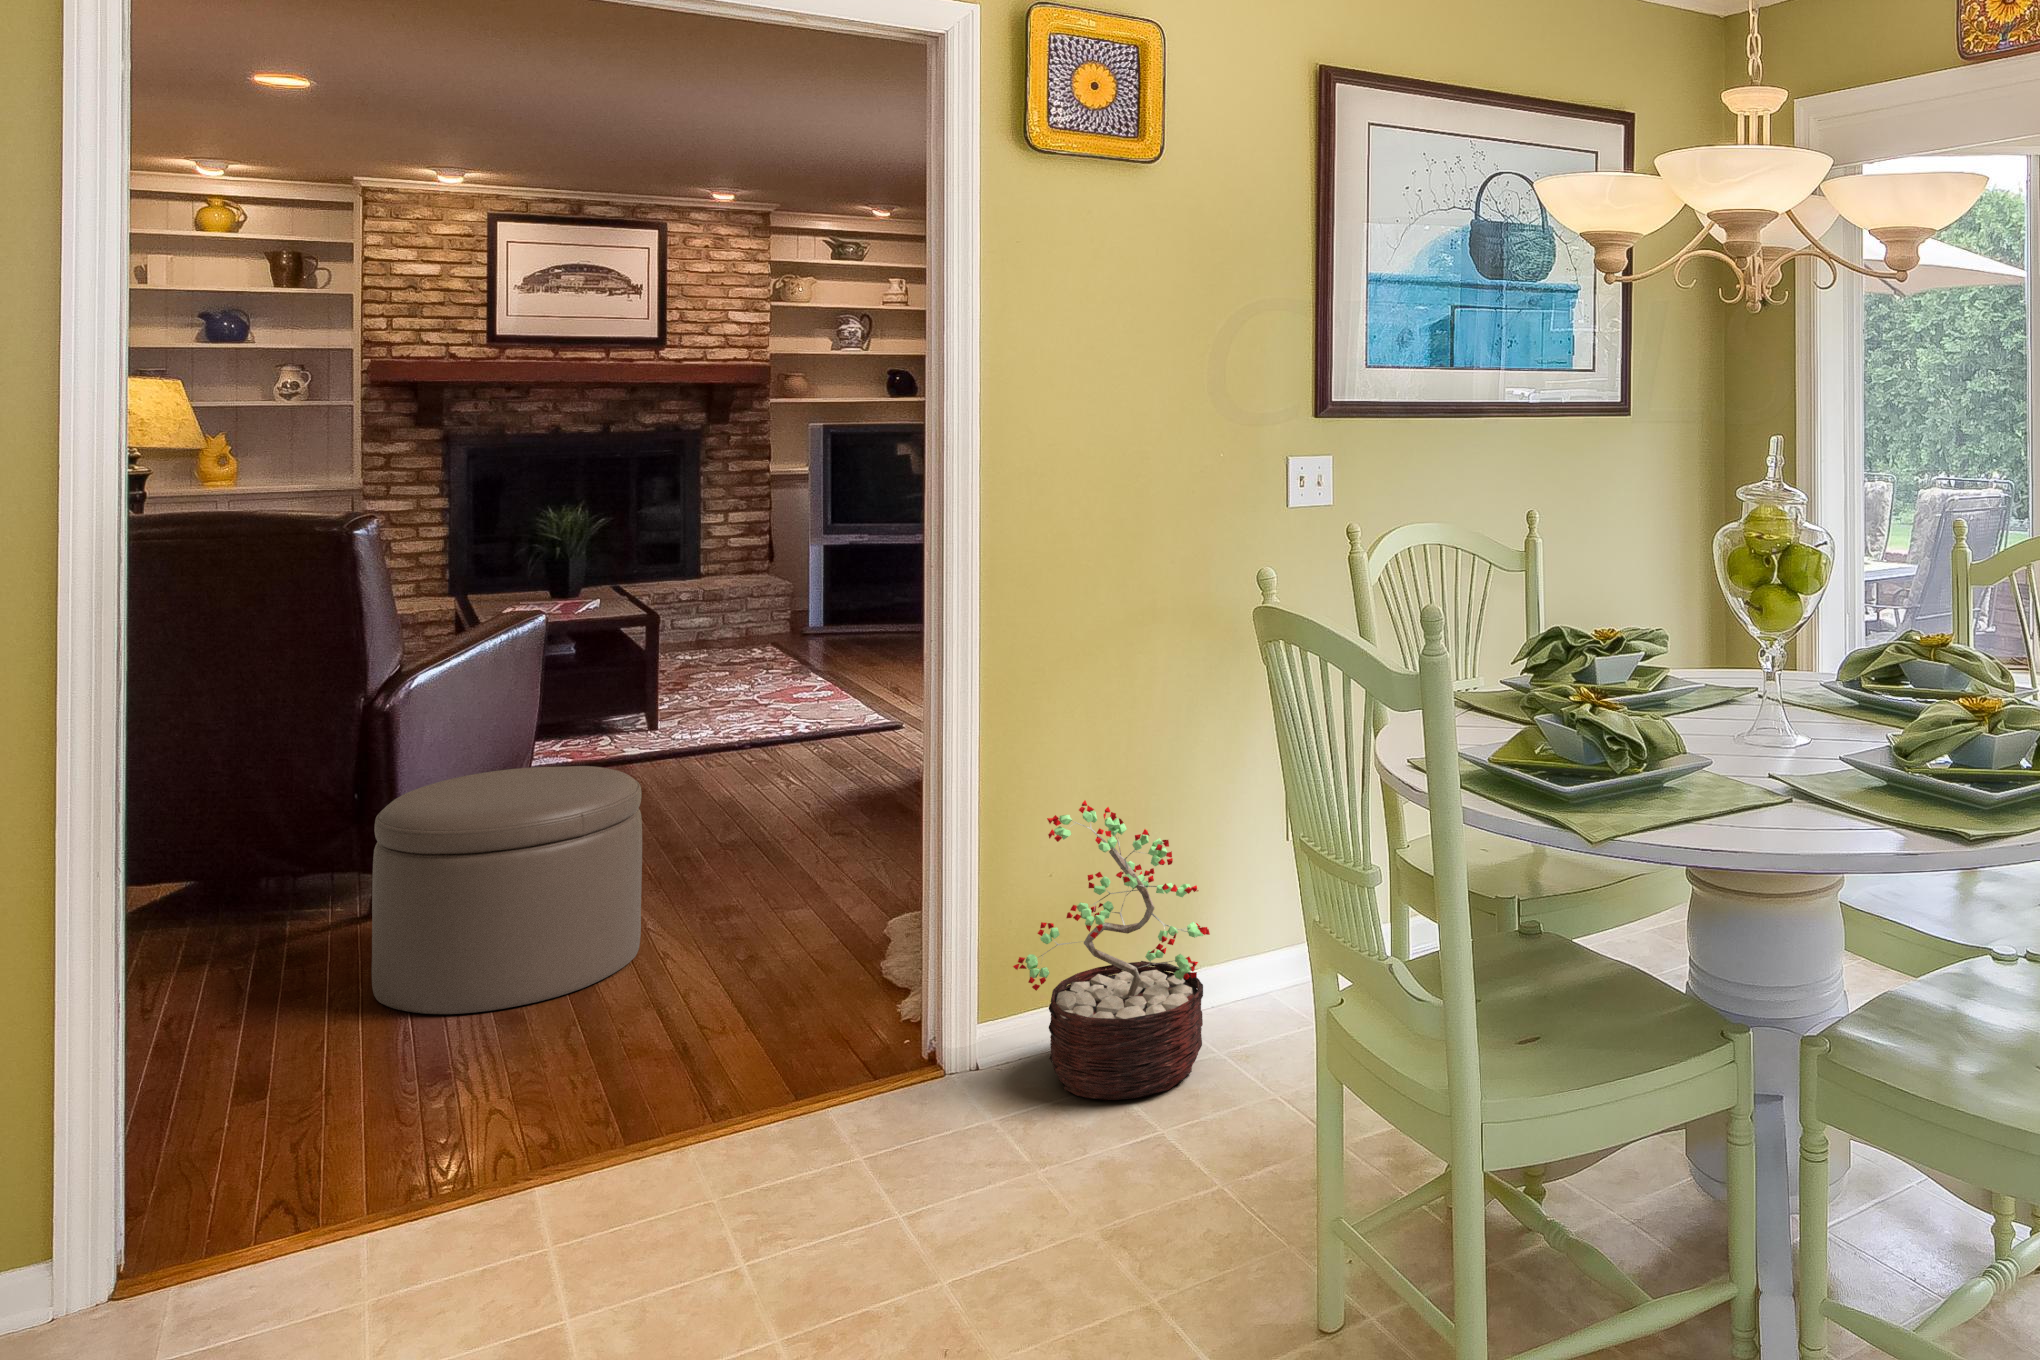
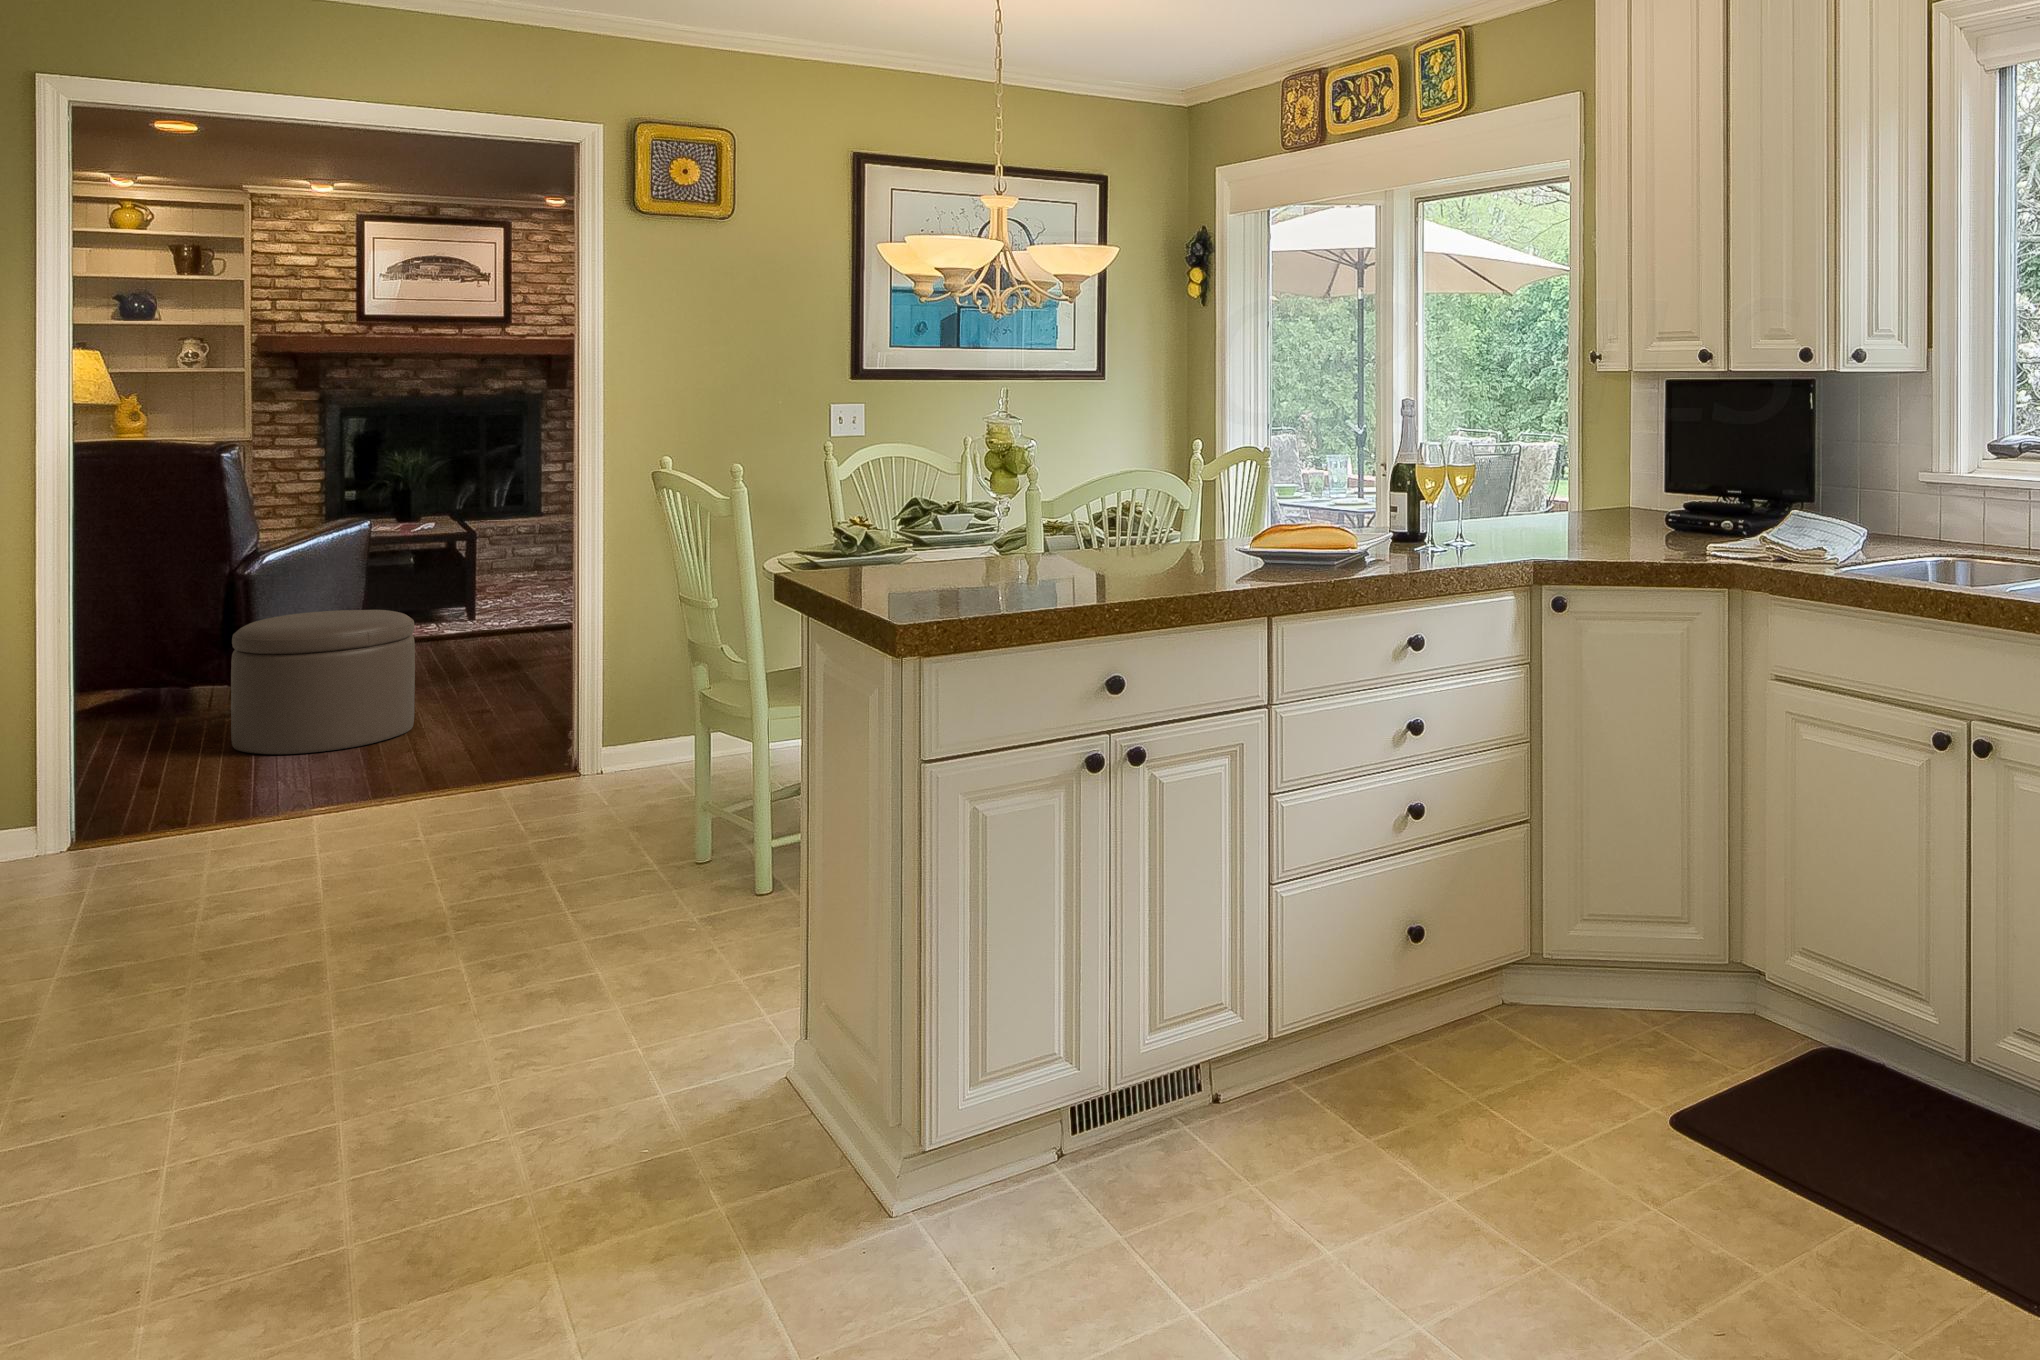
decorative plant: present [1013,800,1210,1100] -> none [621,614,750,787]

